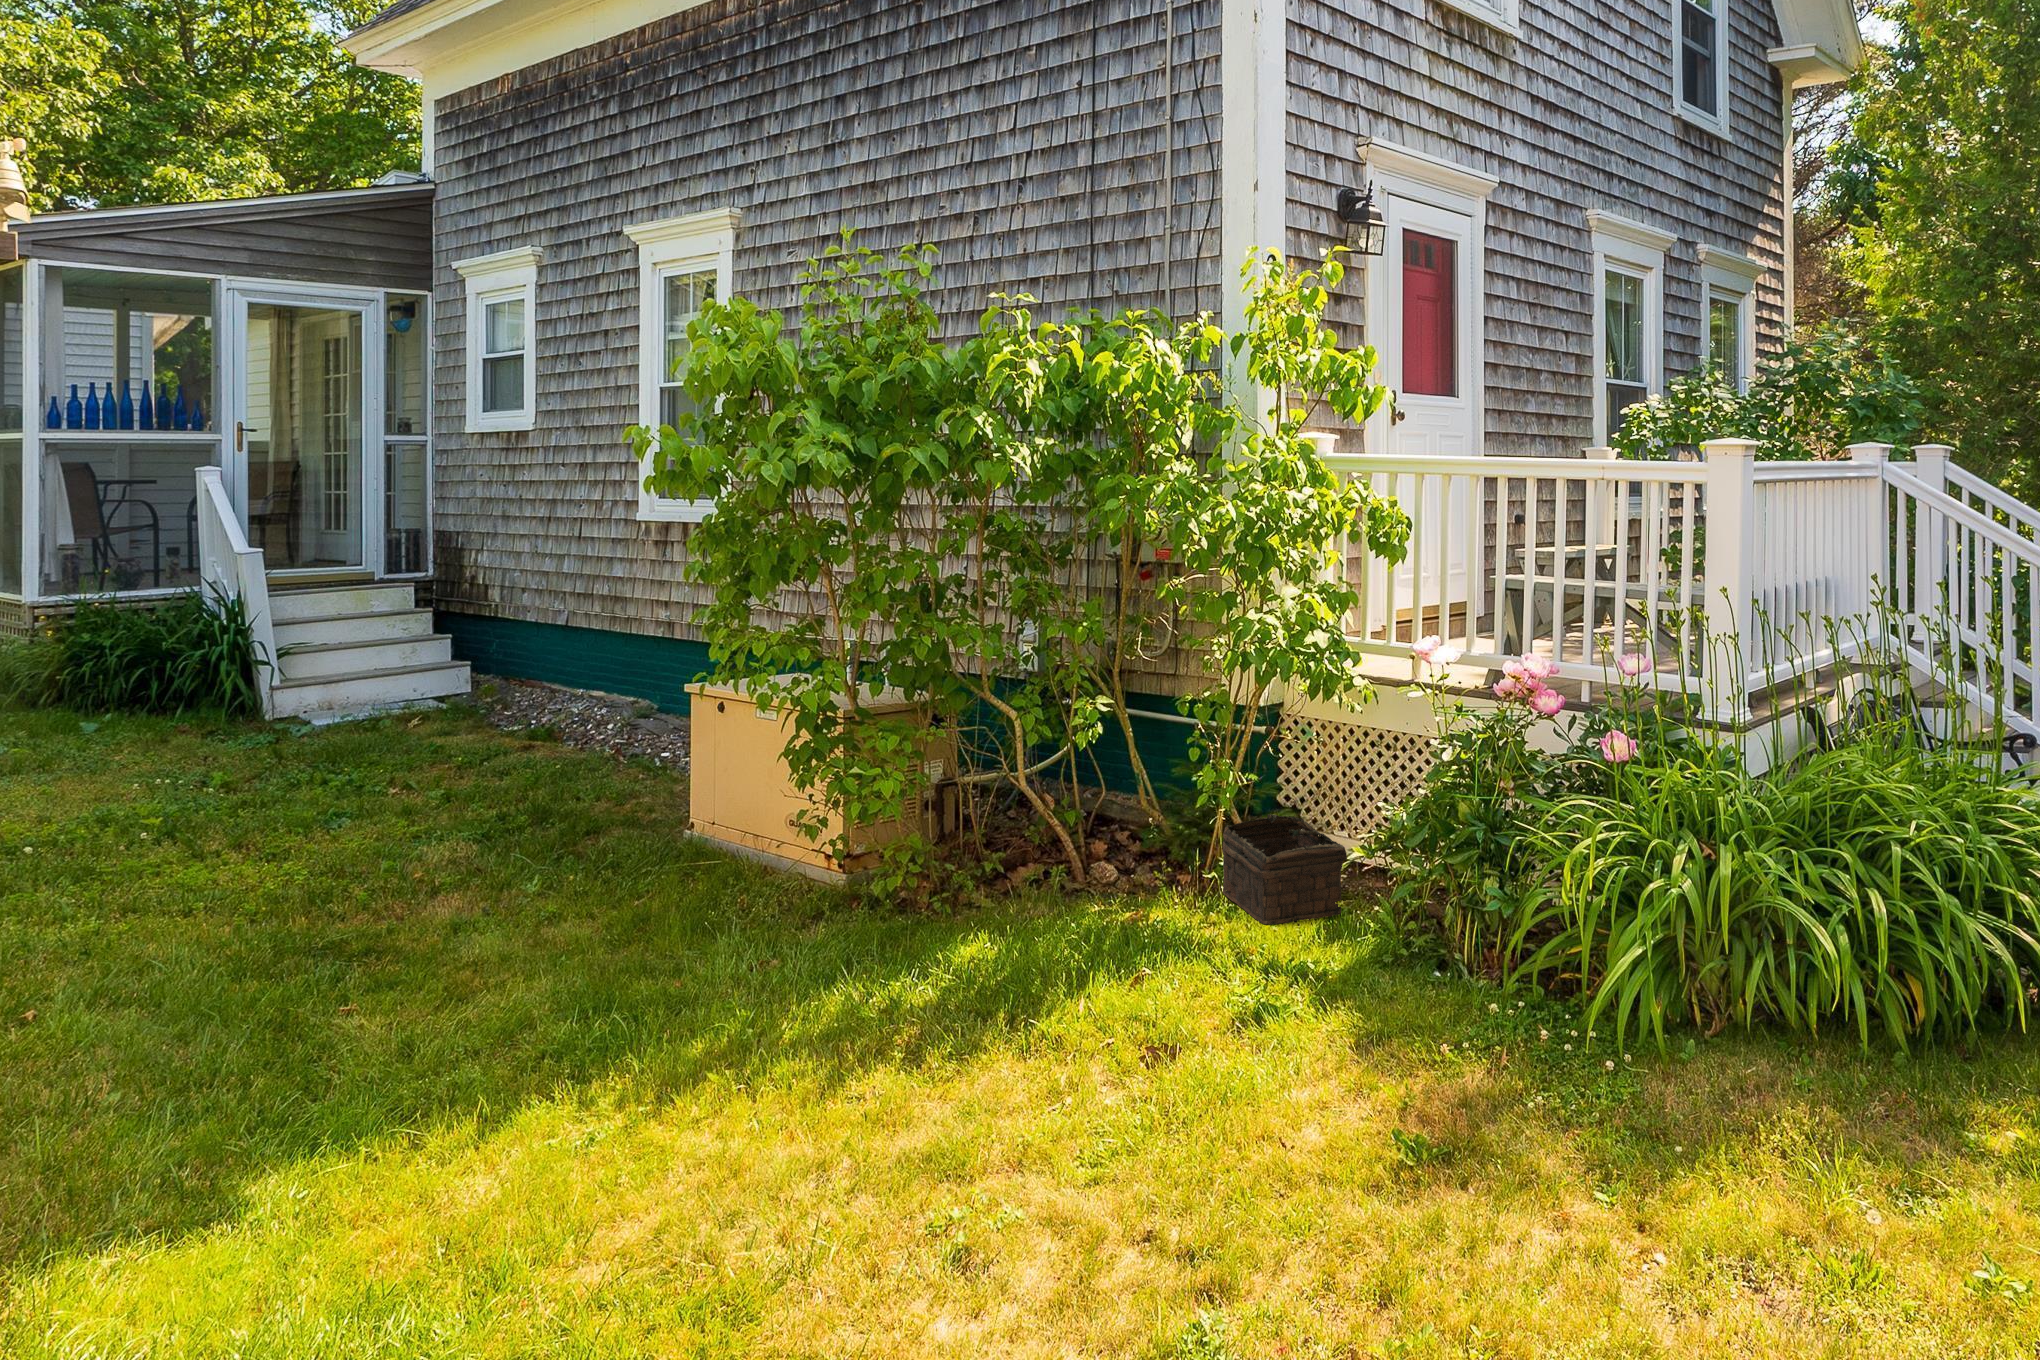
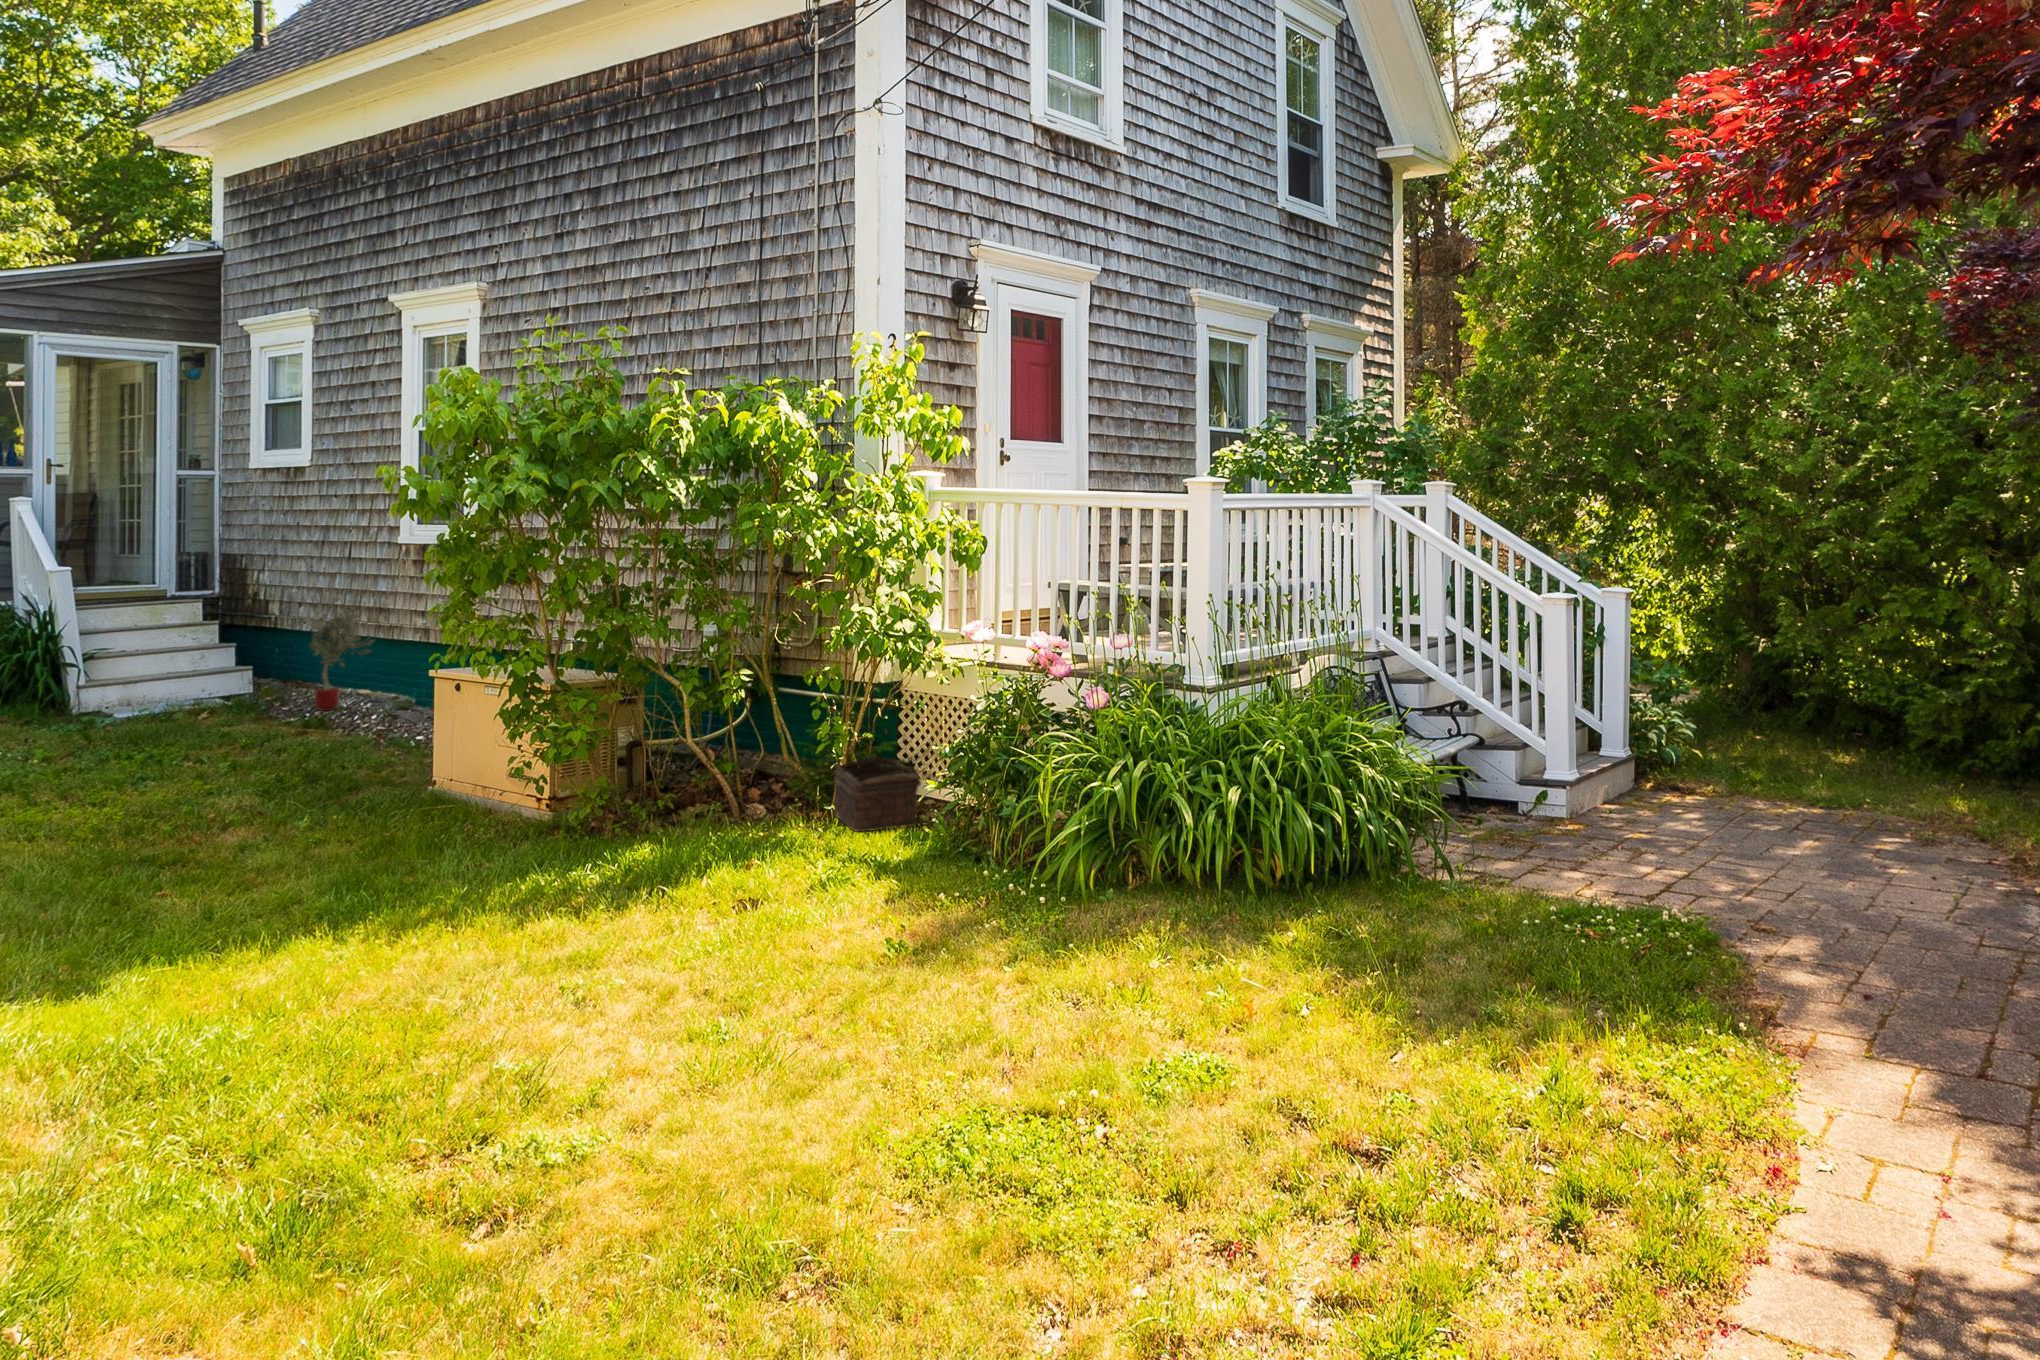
potted tree: none [536,586,614,720] -> present [310,598,375,711]

